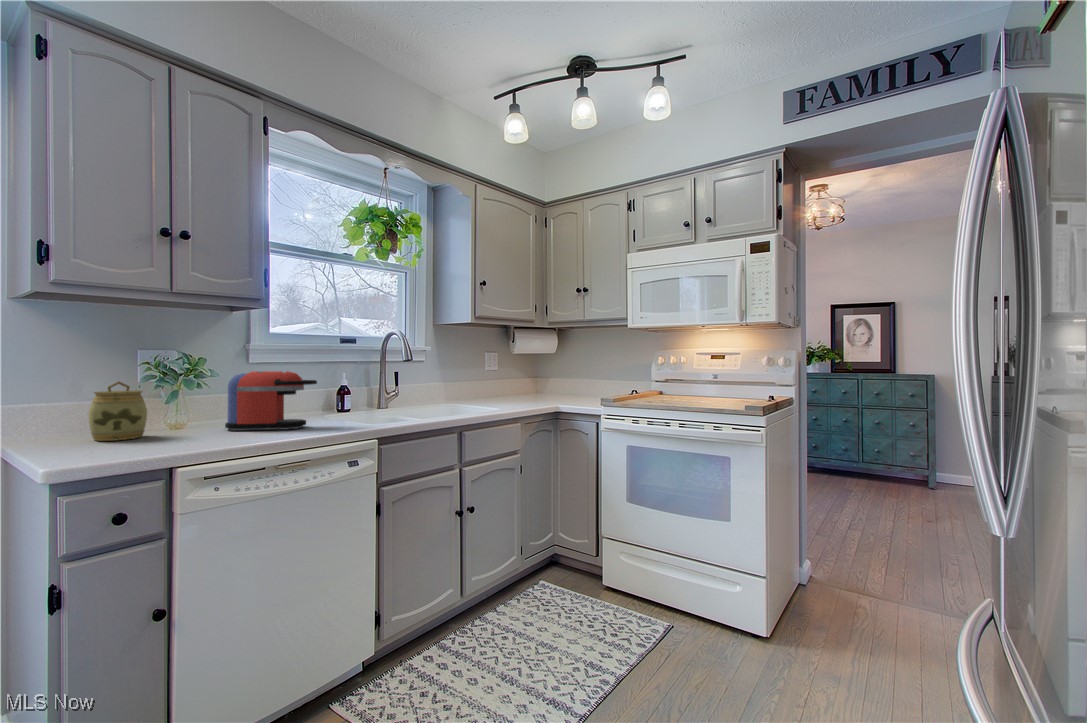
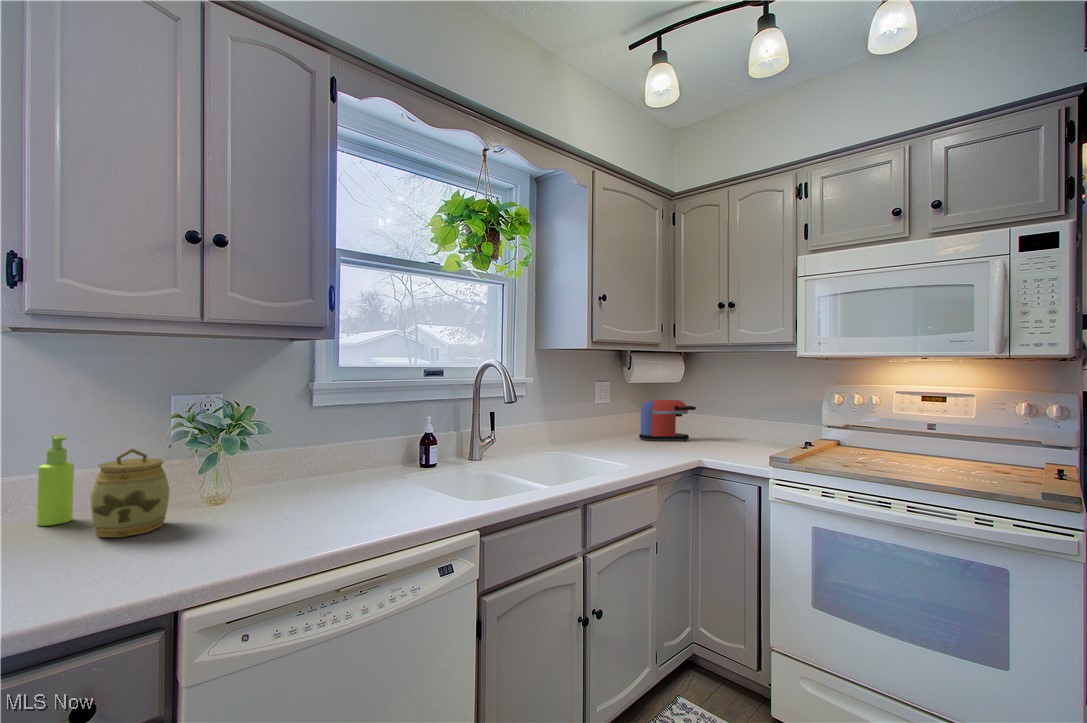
coffee maker: present [225,371,317,431] -> present [639,400,696,441]
soap dispenser: none [42,374,68,439] -> present [37,435,74,526]

